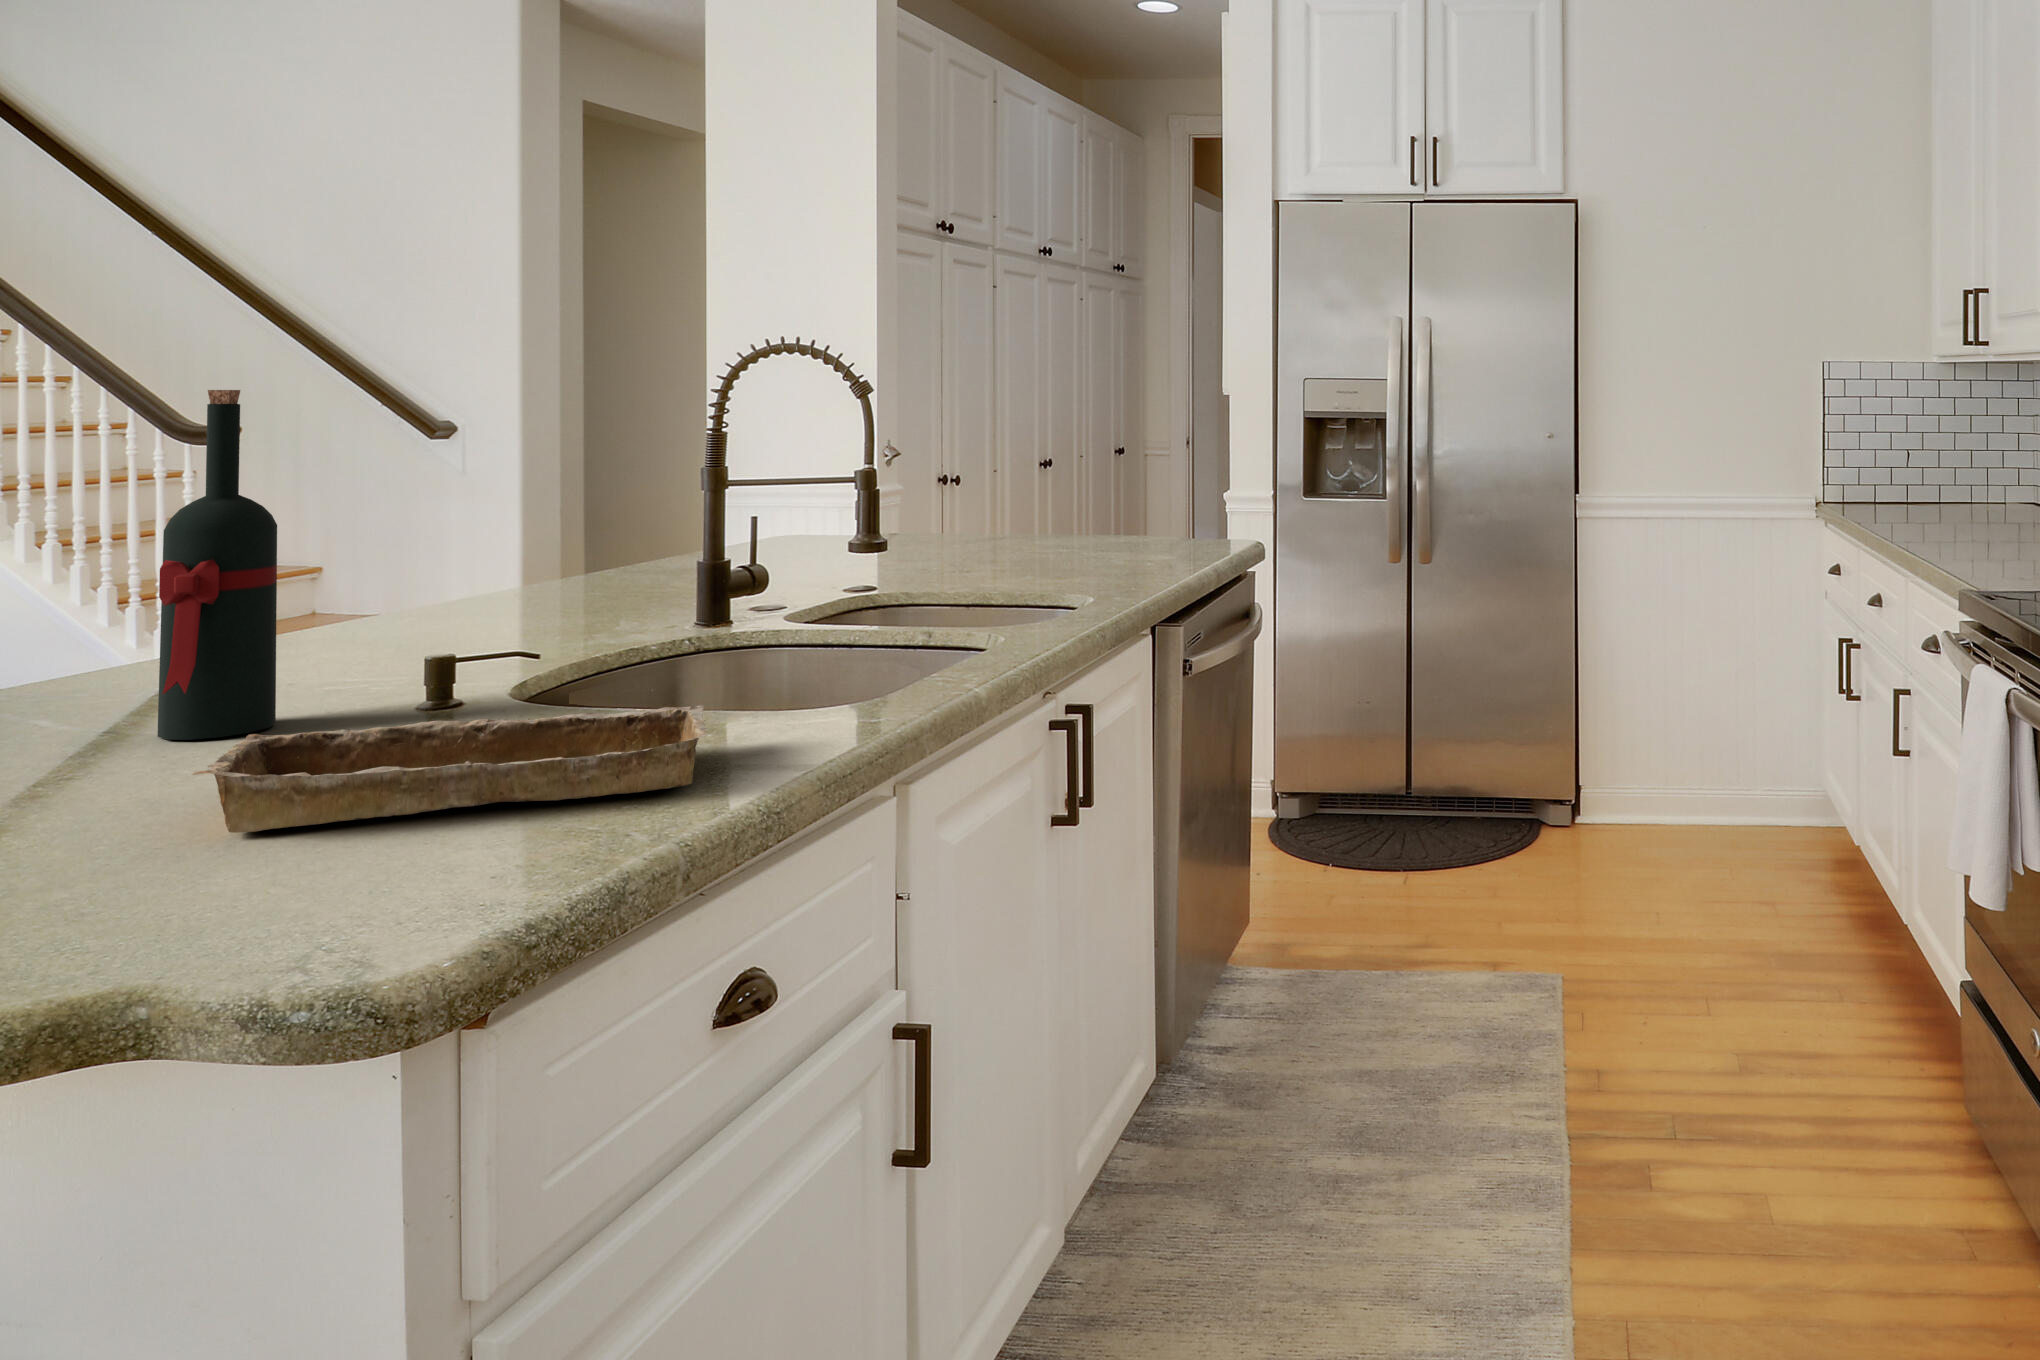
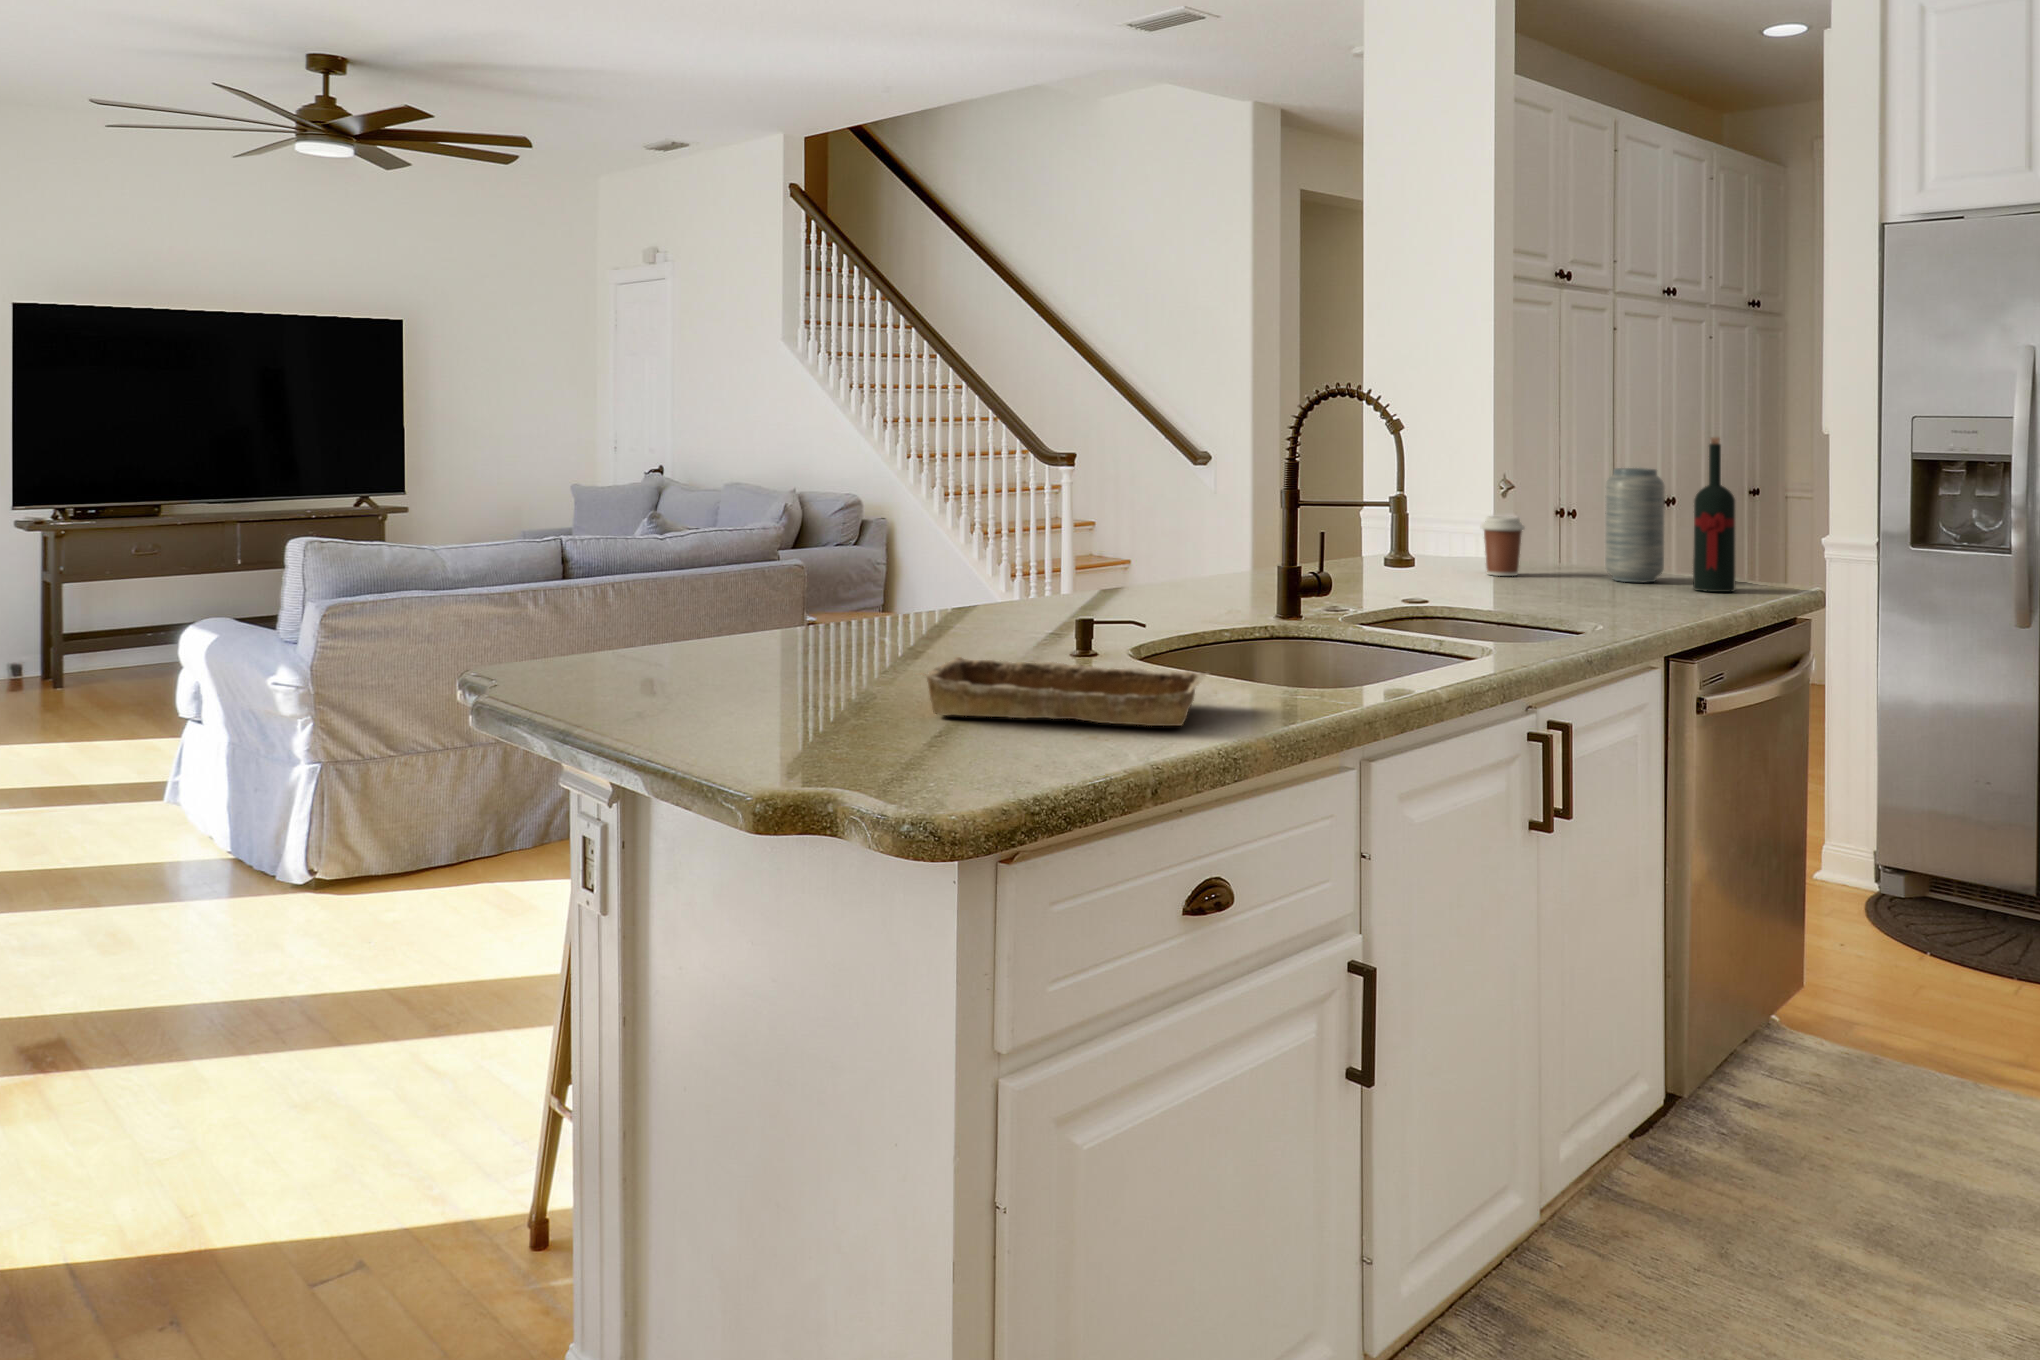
wine bottle: present [157,390,277,740] -> present [1693,437,1735,592]
vase: none [1050,427,1112,547] -> present [1605,468,1665,582]
coffee cup: none [912,483,963,550] -> present [1481,516,1525,576]

